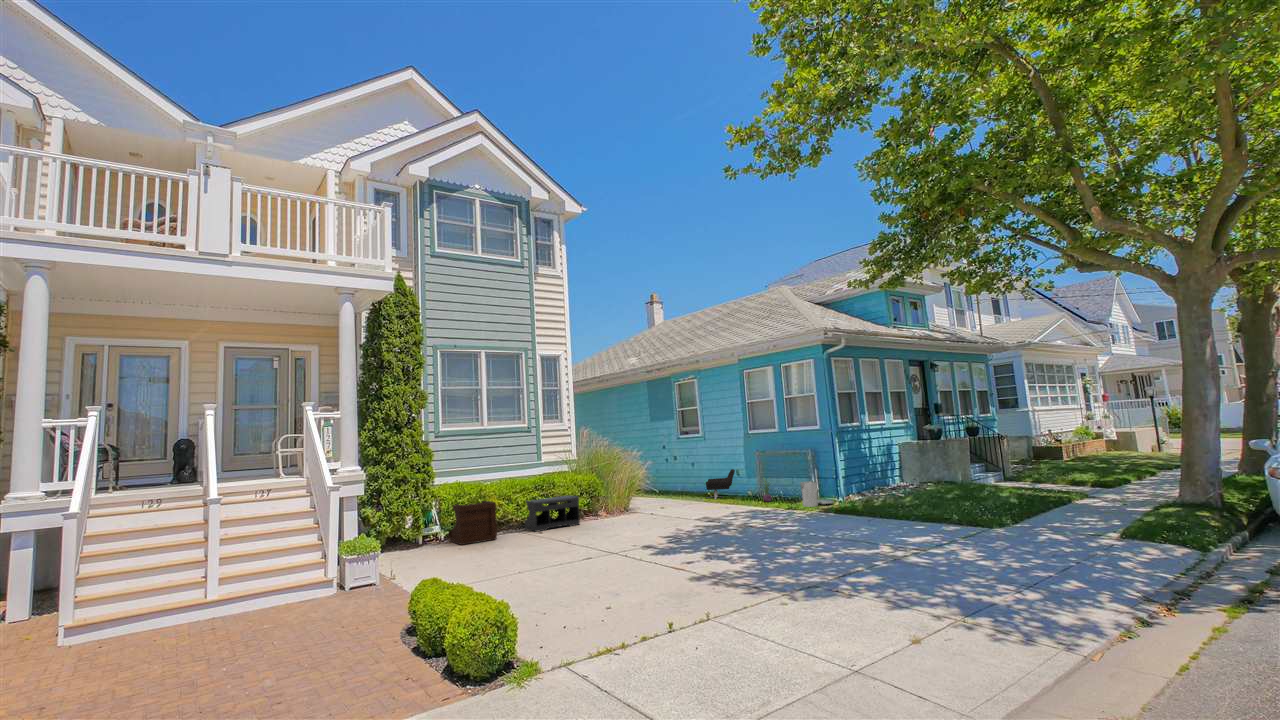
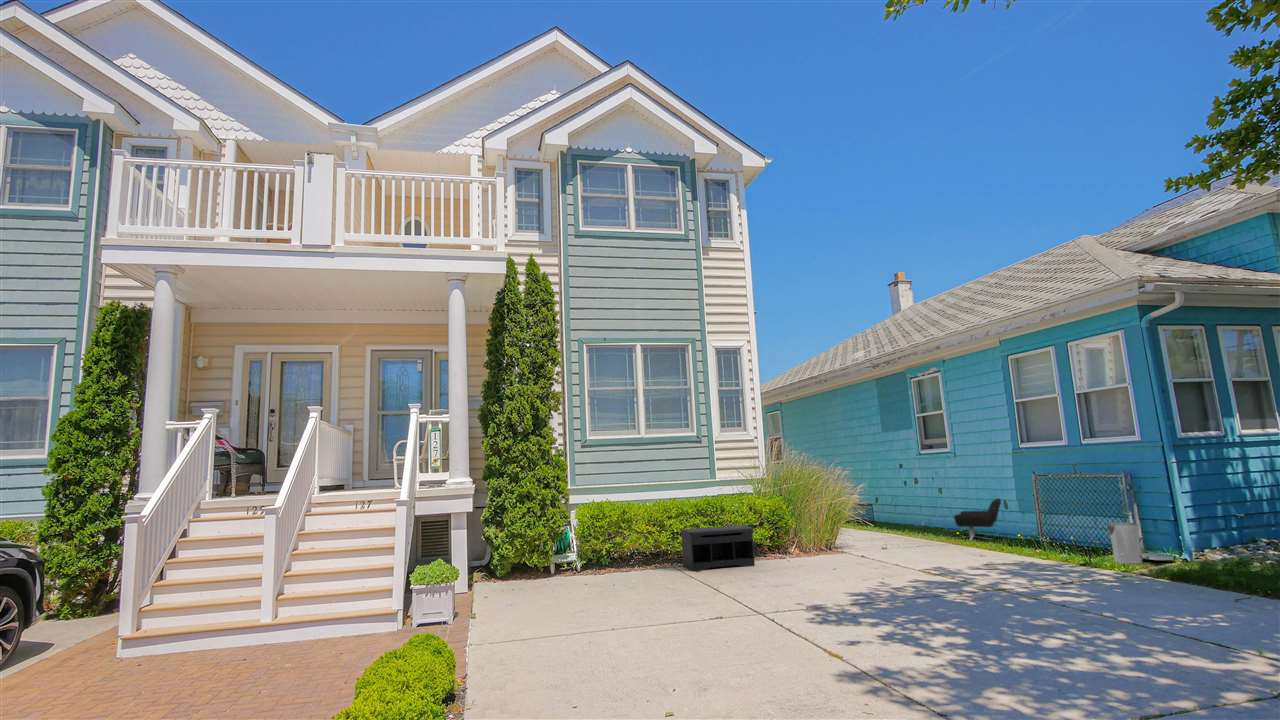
decorative plant: present [763,479,772,502] -> none [1028,512,1073,550]
wooden crate: present [448,501,497,545] -> none [582,526,637,582]

